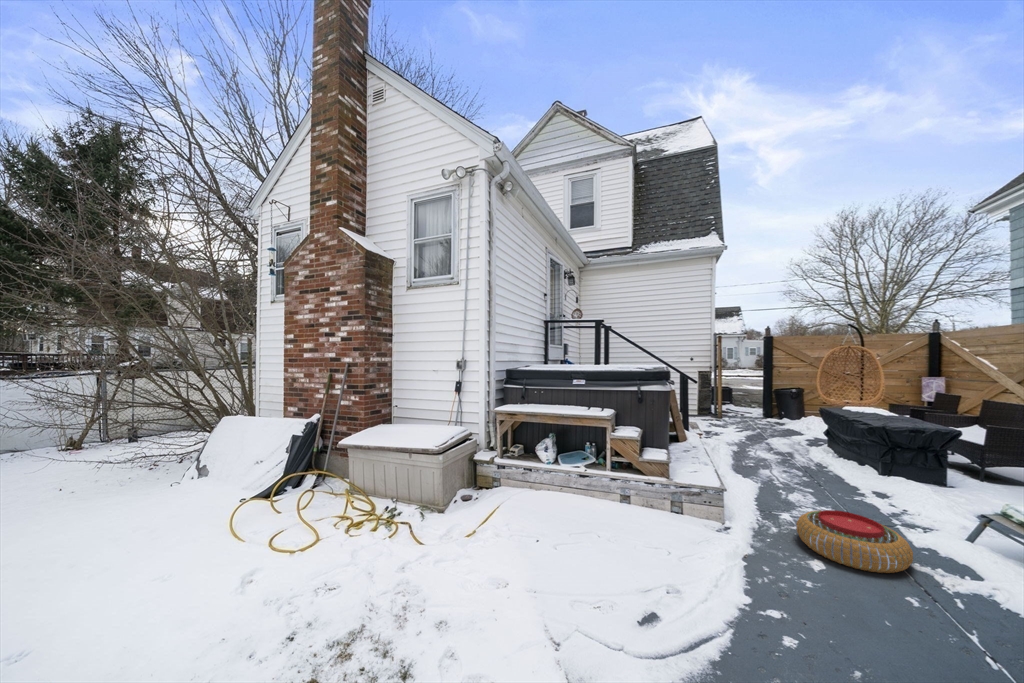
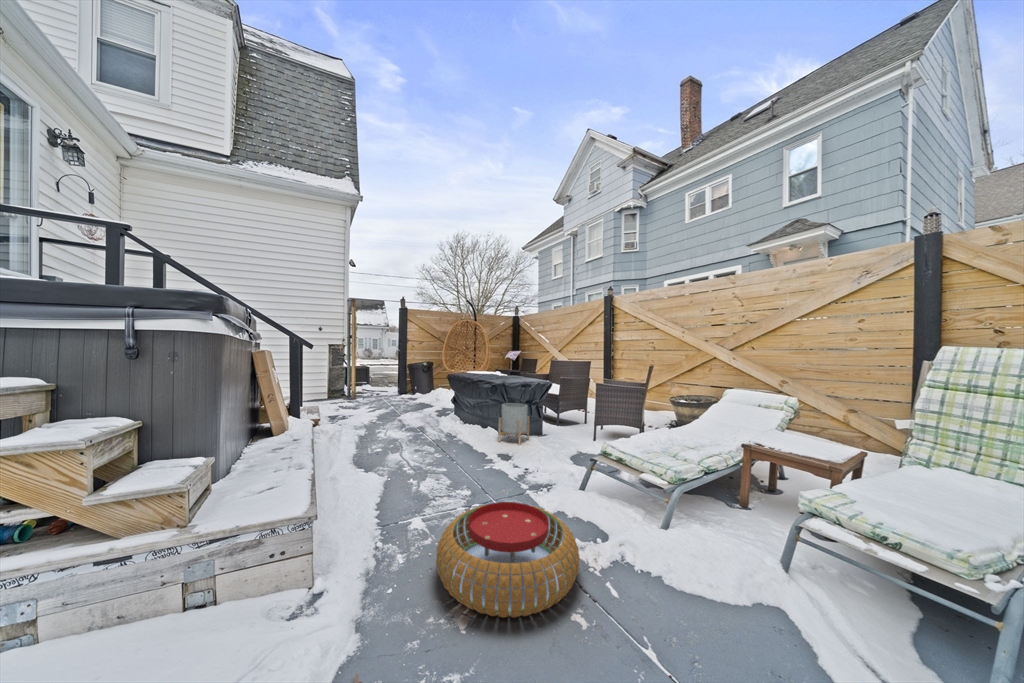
planter: none [877,447,924,491] -> present [498,403,529,445]

